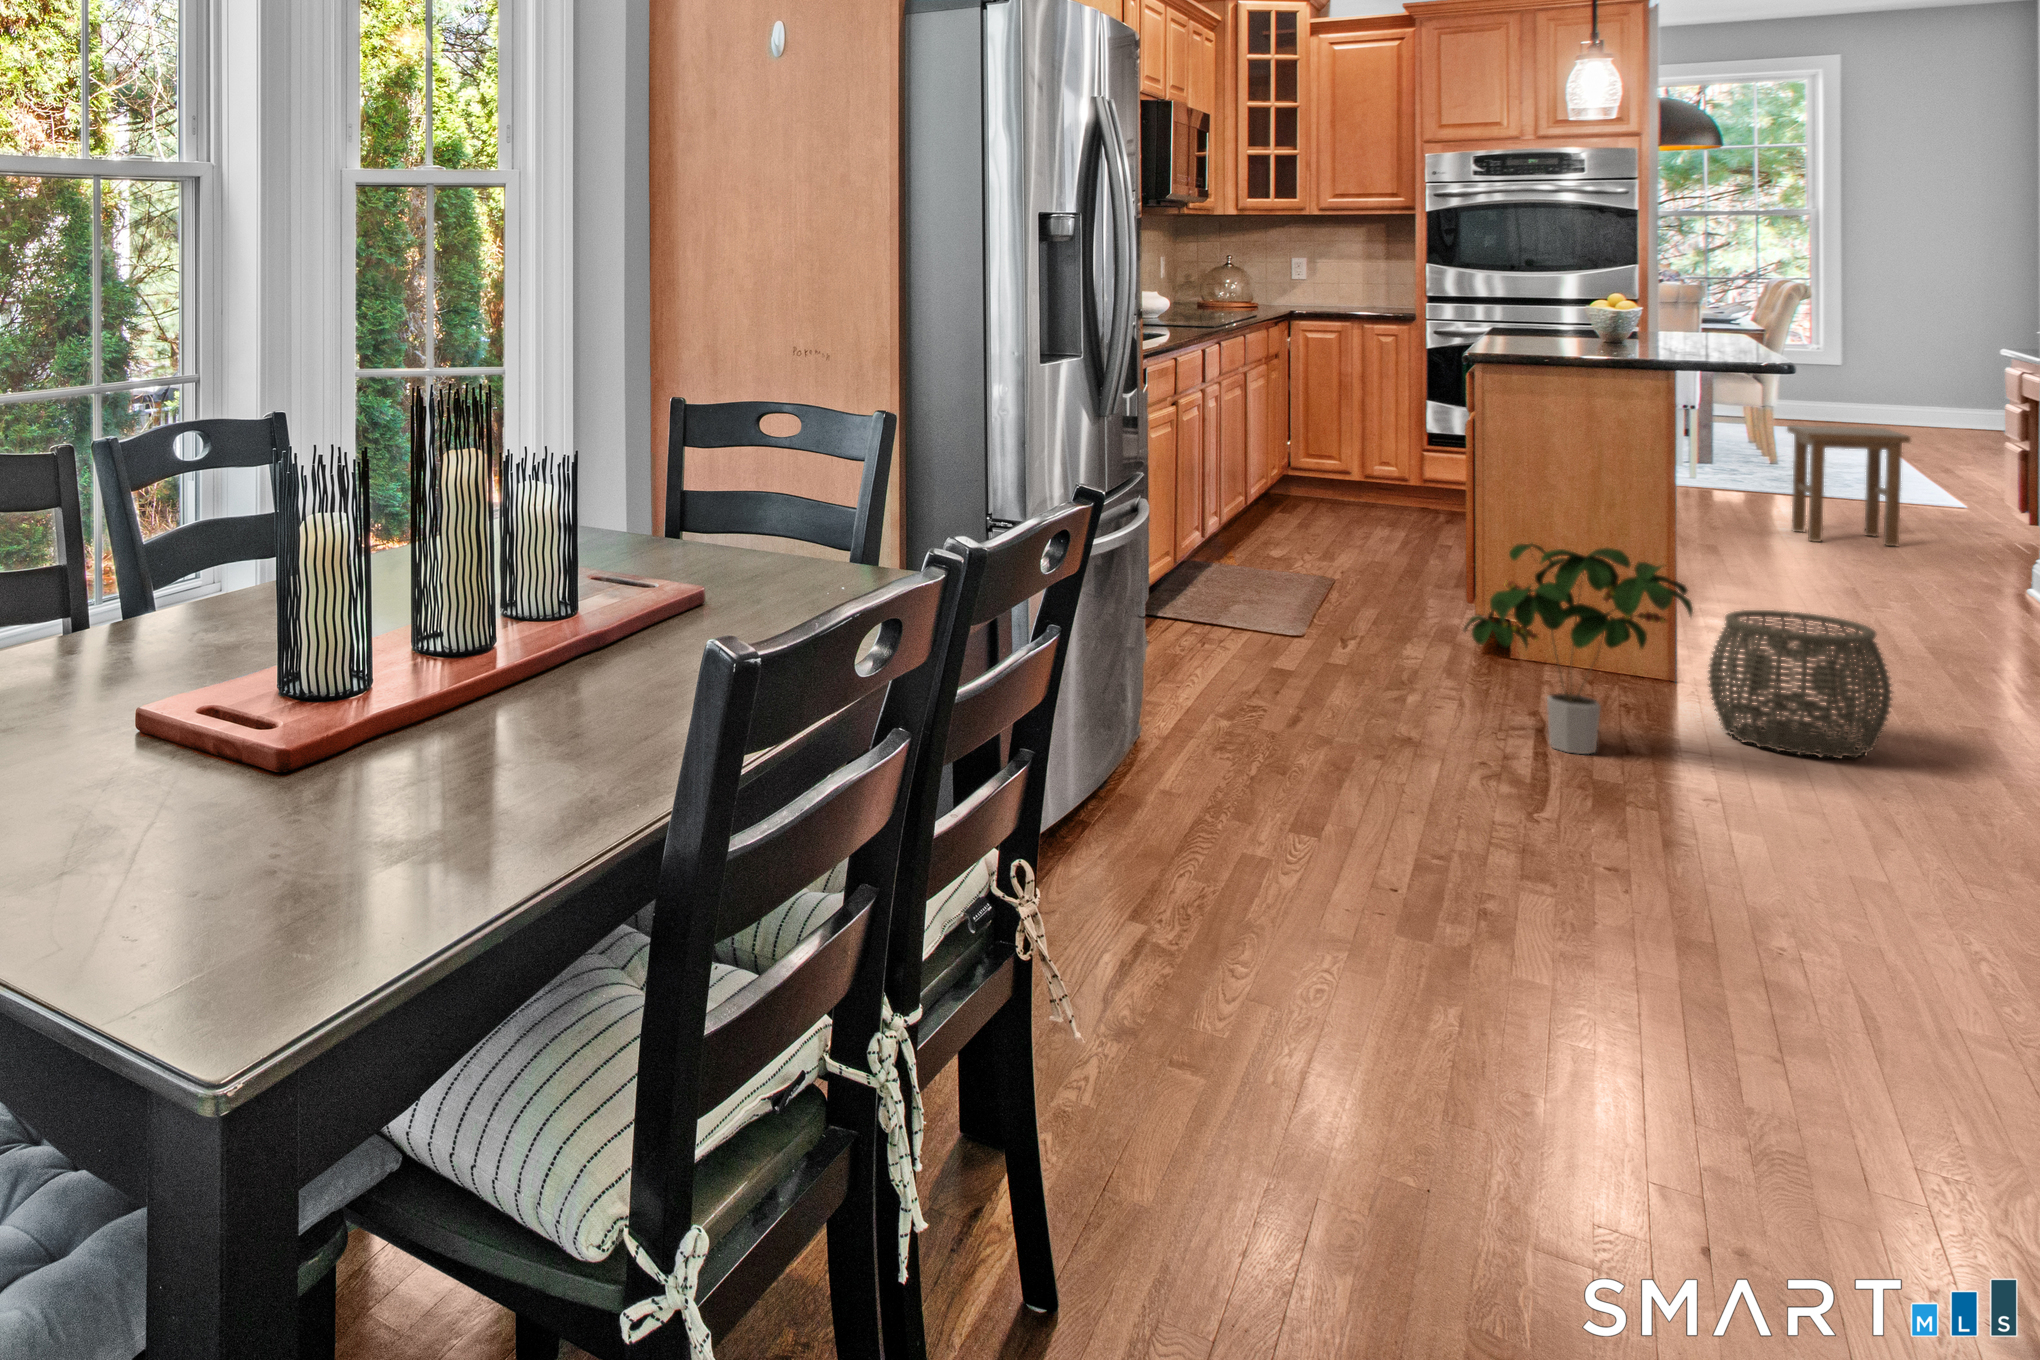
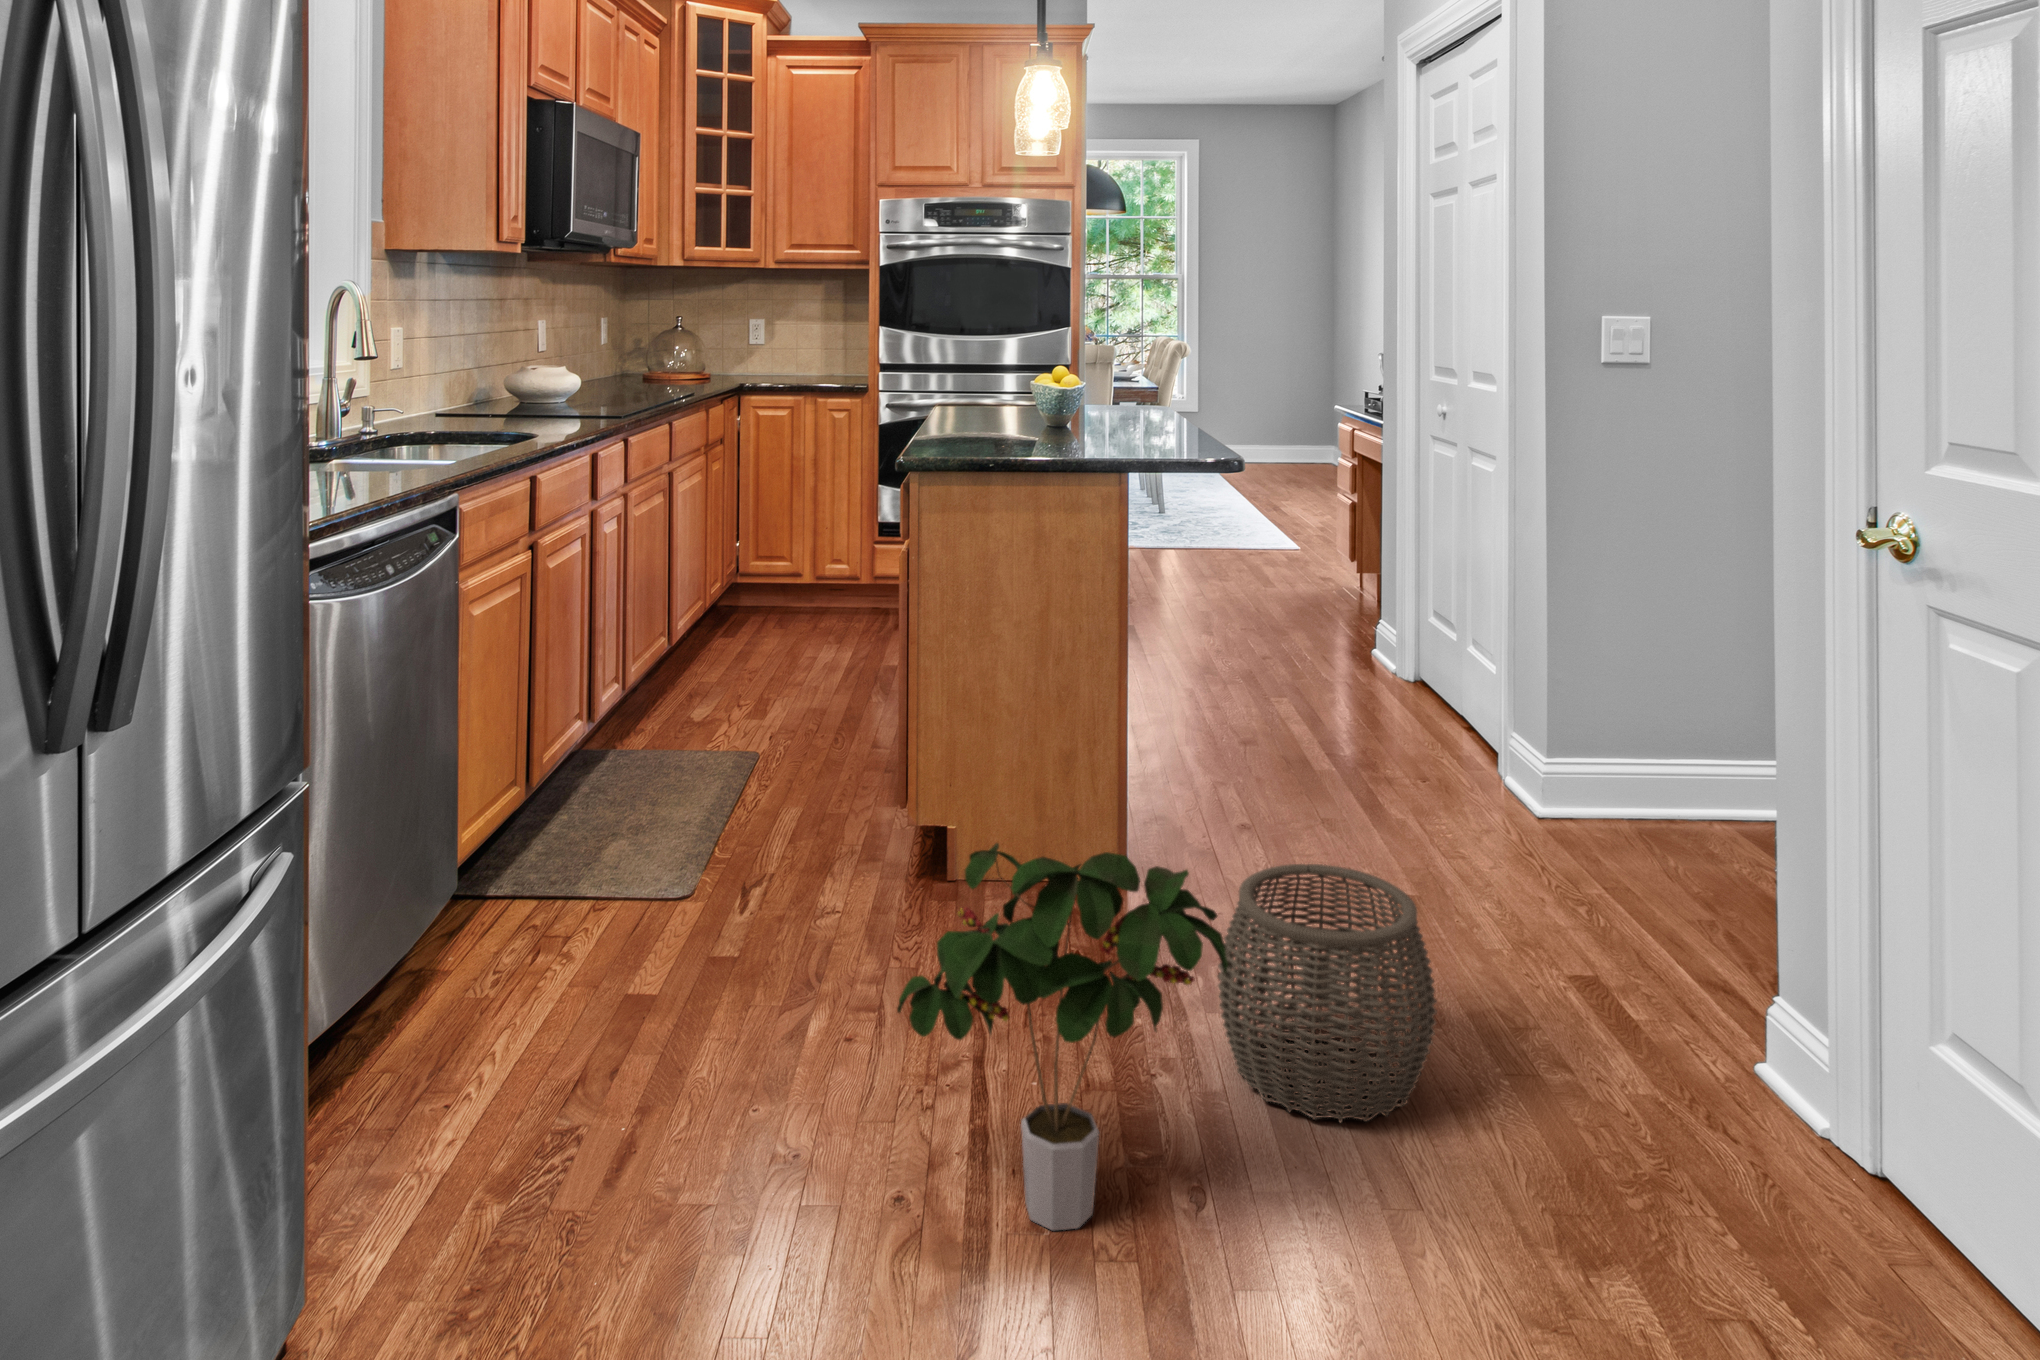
stool: present [1787,425,1911,546] -> none [1195,496,1294,618]

